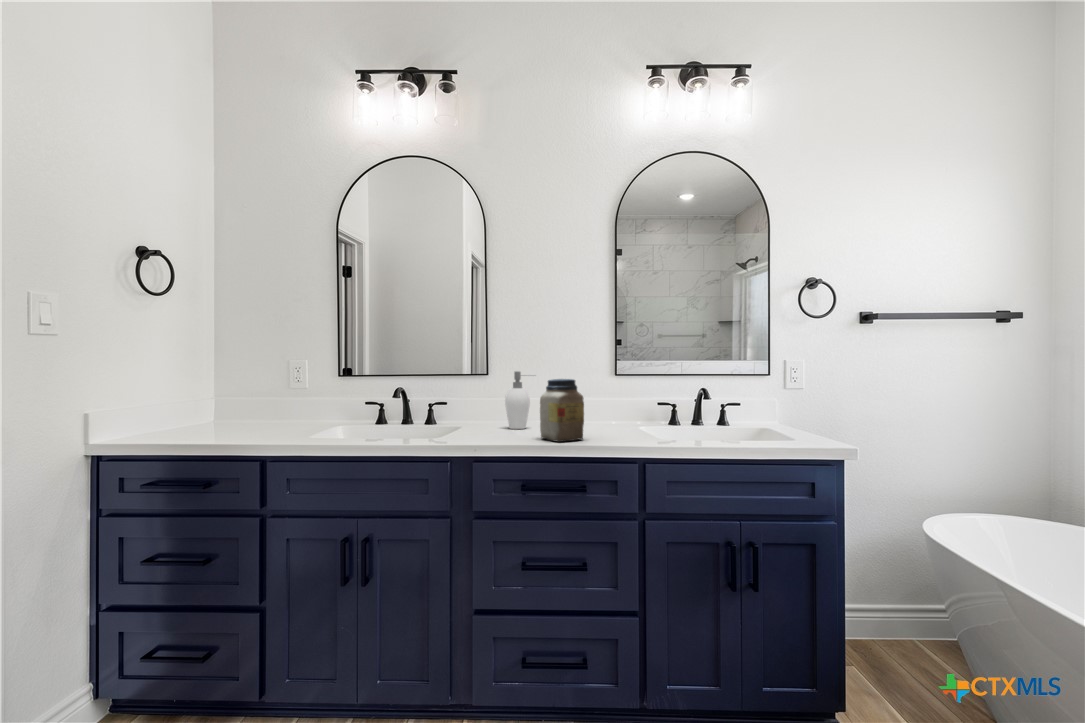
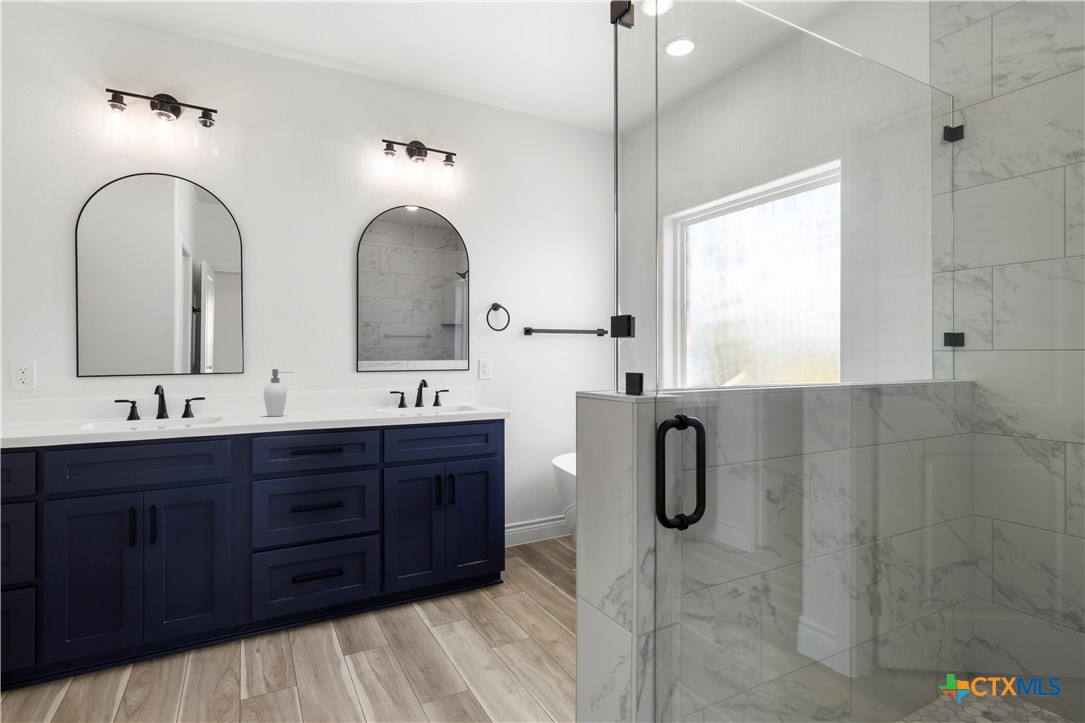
jar: present [540,379,584,442] -> none [304,373,339,420]

